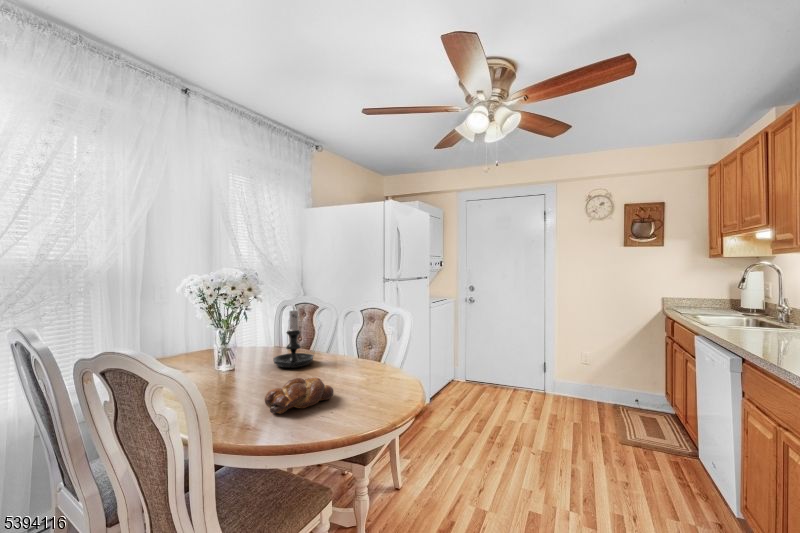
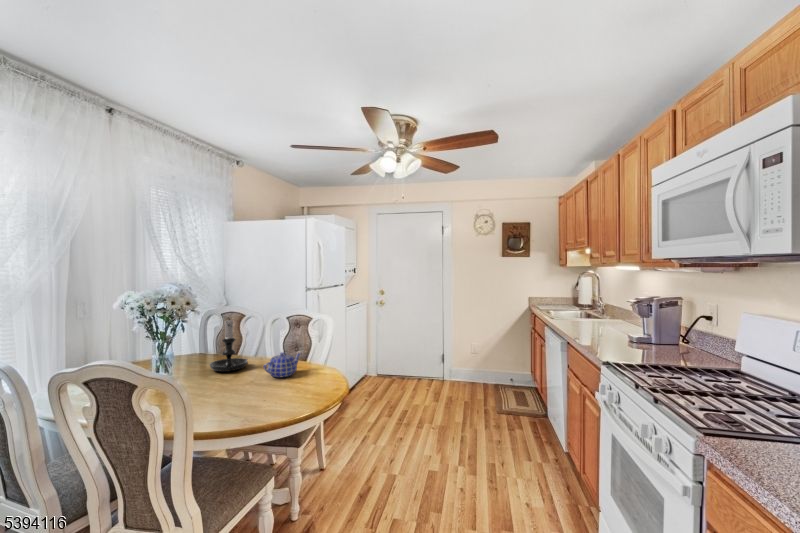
teapot: none [326,350,371,380] -> present [264,353,300,377]
bread loaf: present [265,378,334,414] -> none [216,377,274,407]

